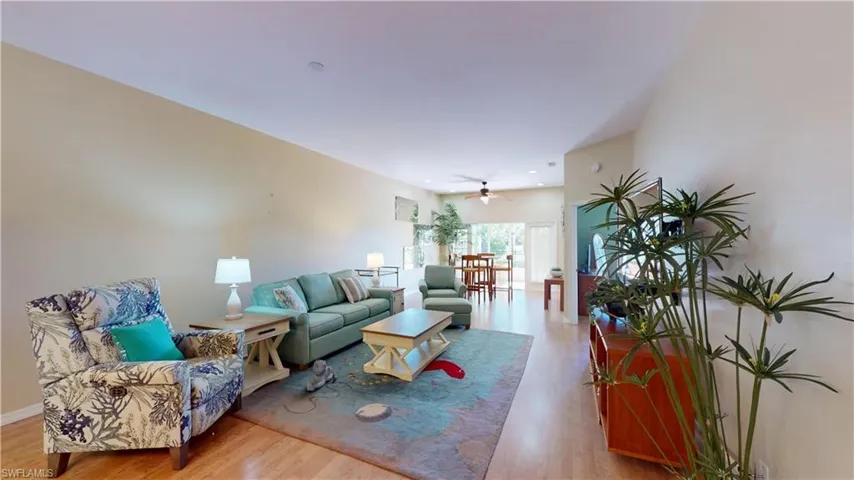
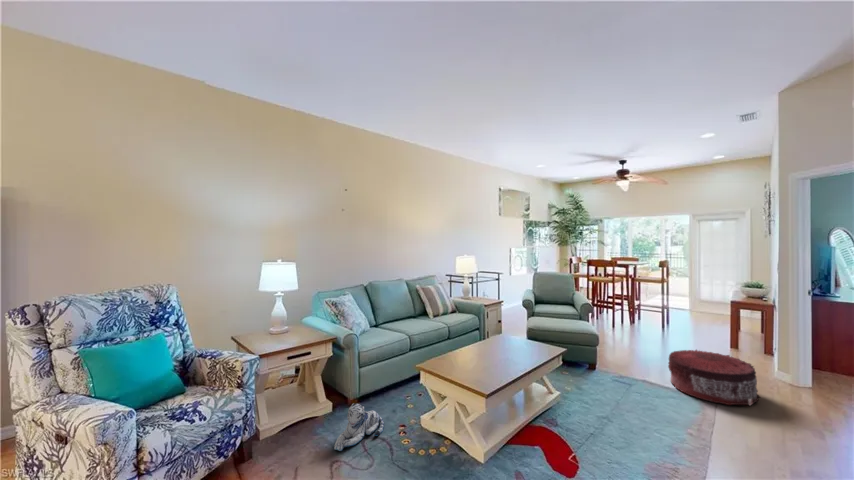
pouf: none [509,309,553,337] -> present [668,350,759,405]

